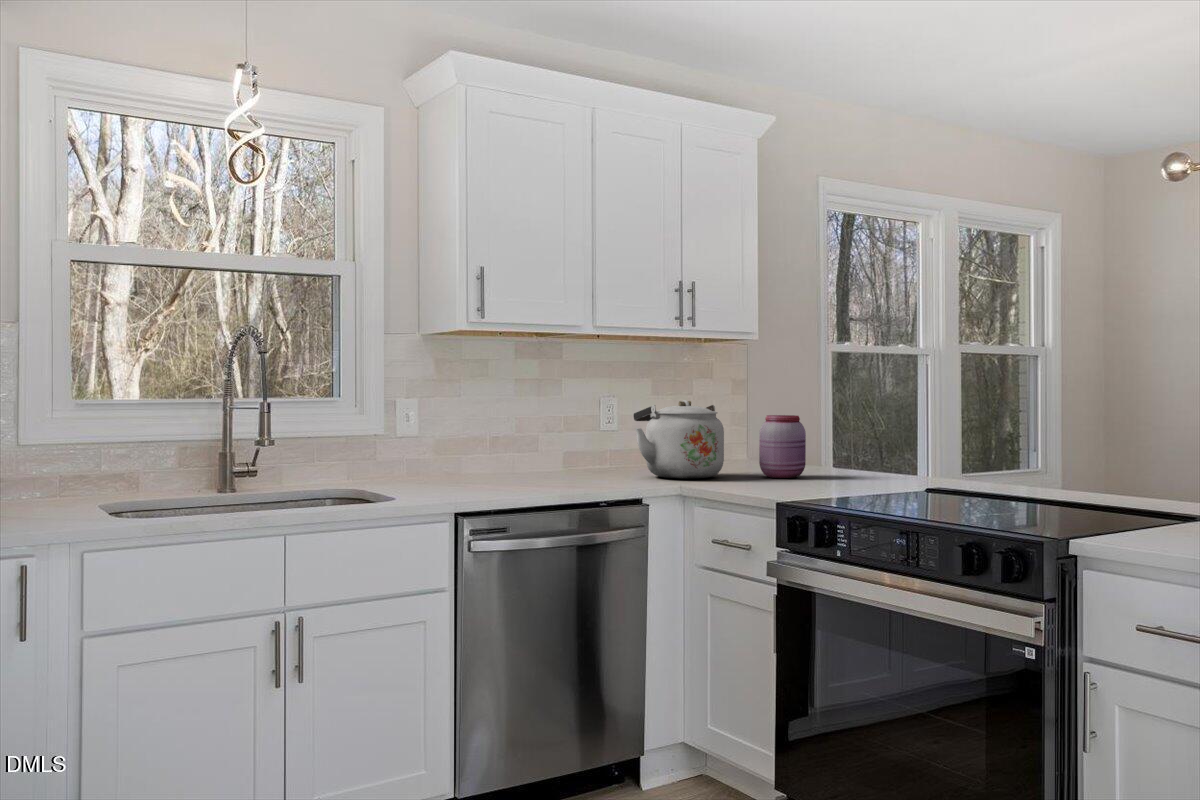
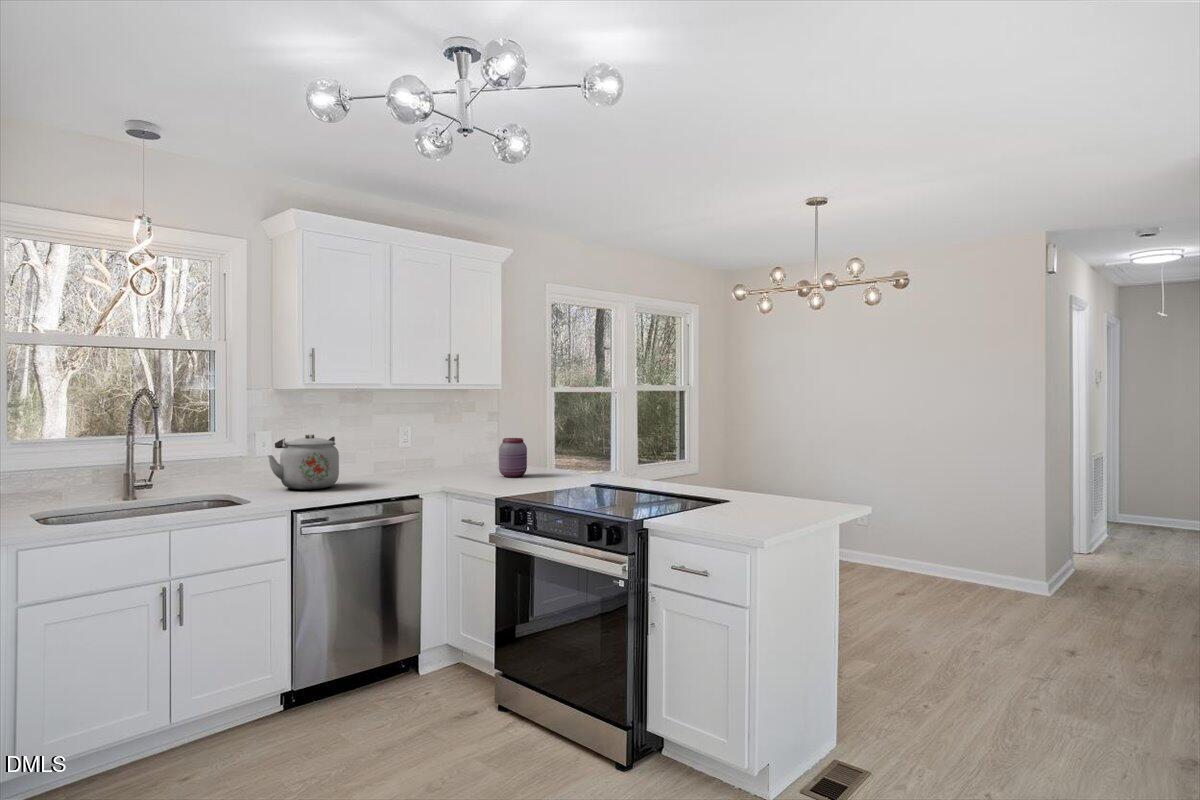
kettle: present [634,400,724,479] -> present [268,434,339,489]

